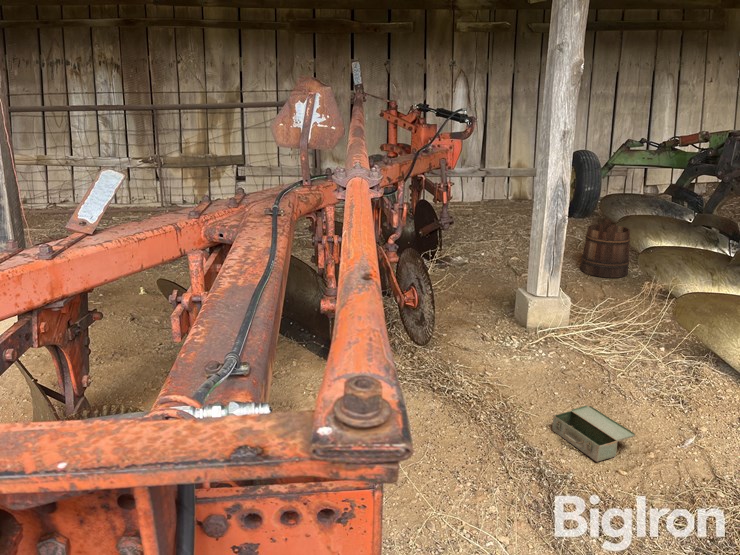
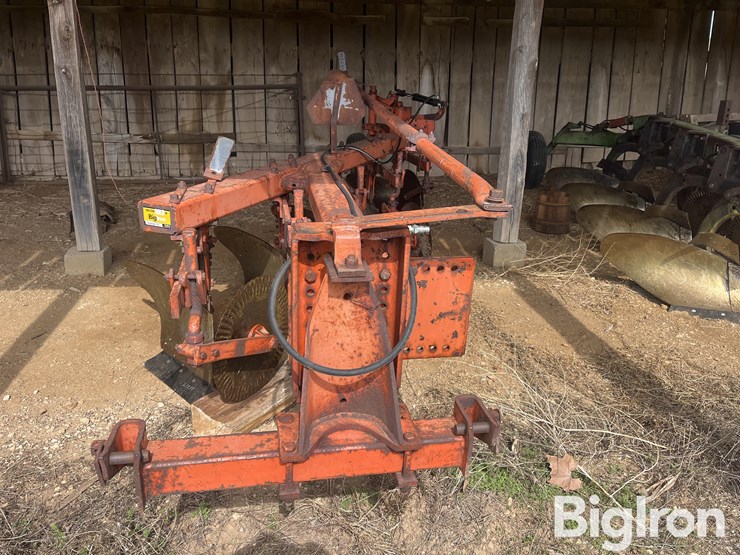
toolbox: present [552,406,635,462] -> none [519,317,579,352]

